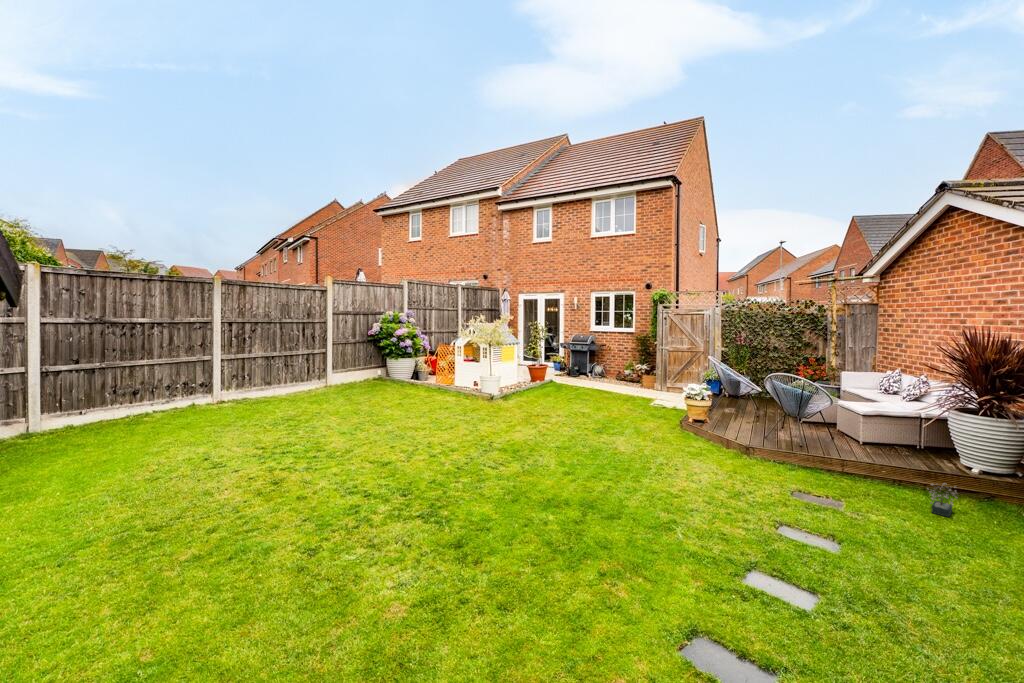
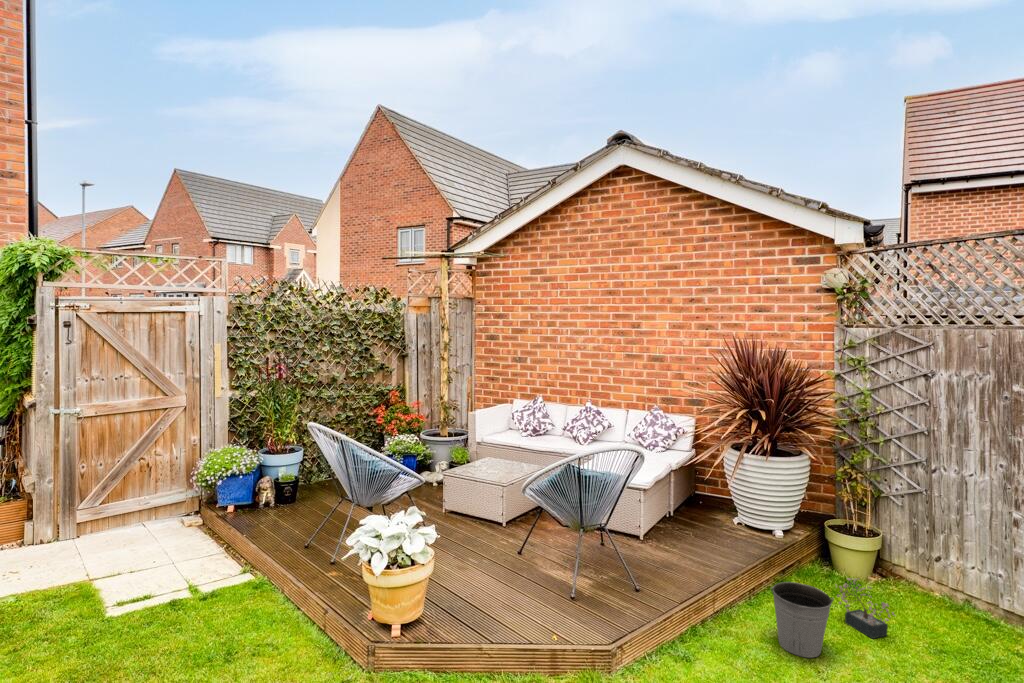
bucket: none [849,460,887,498] -> present [771,582,834,658]

